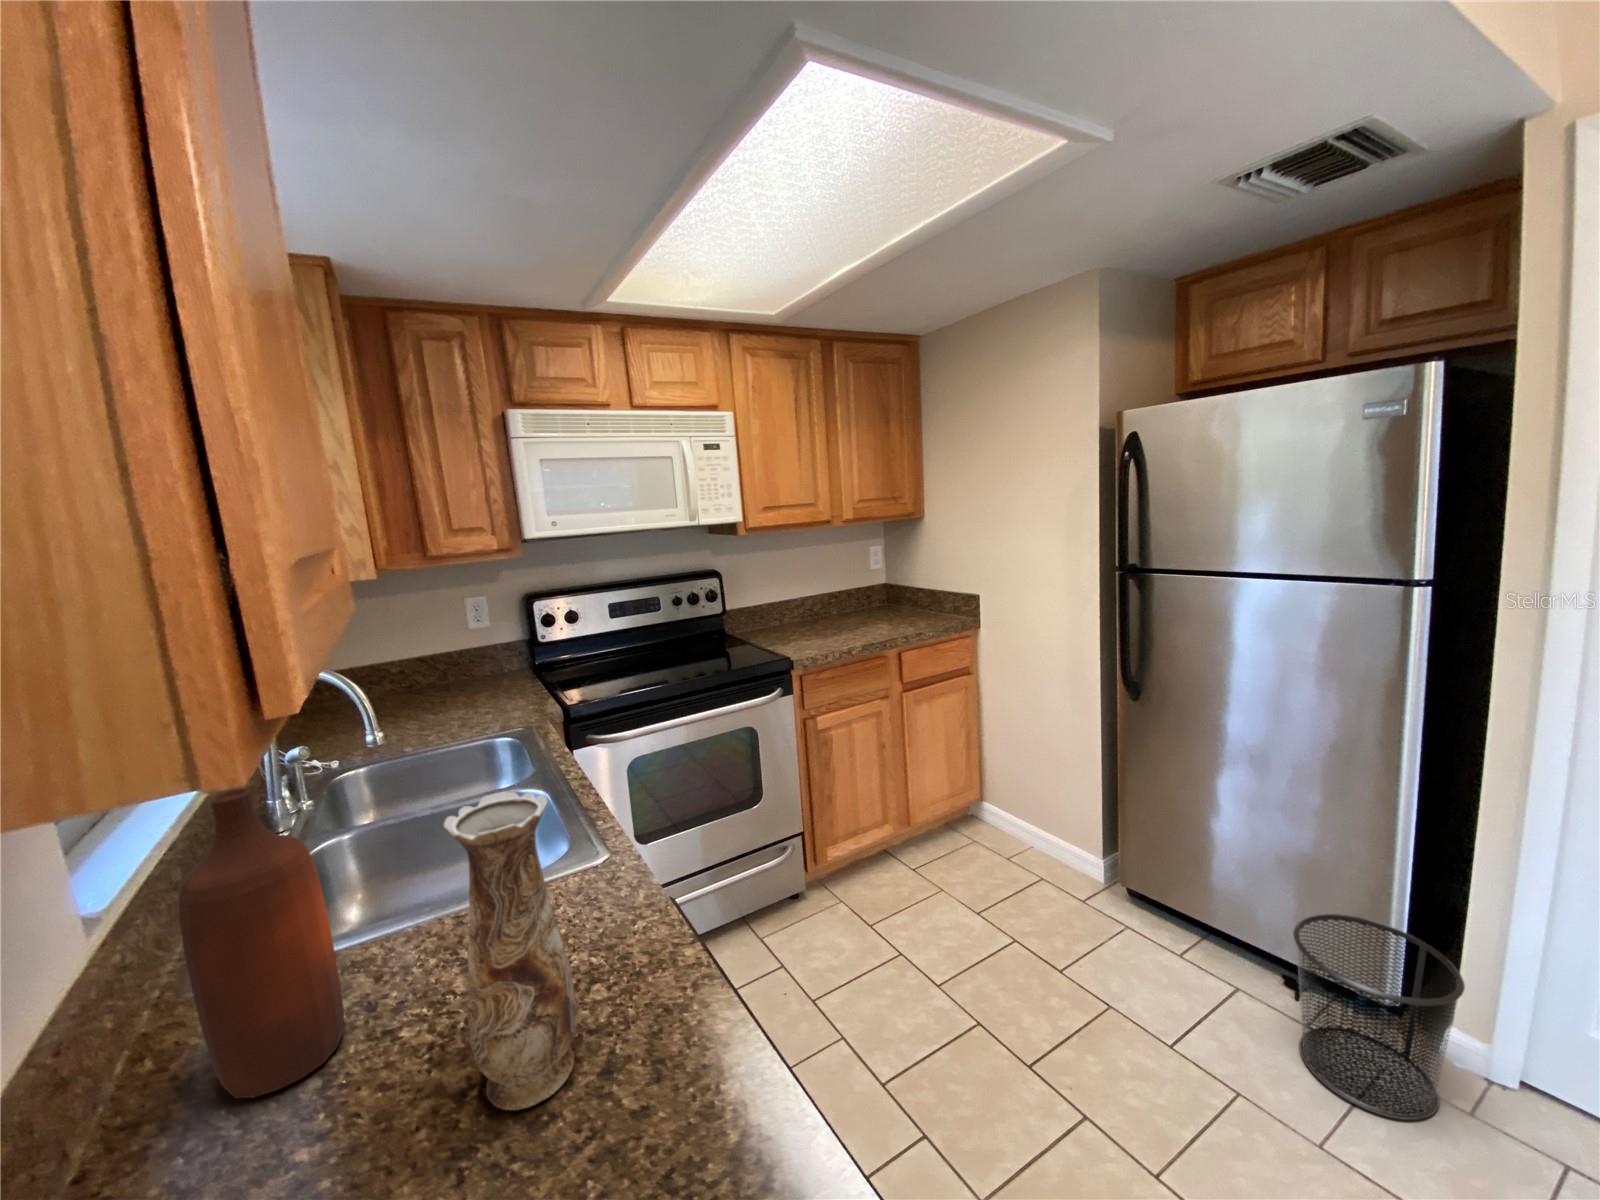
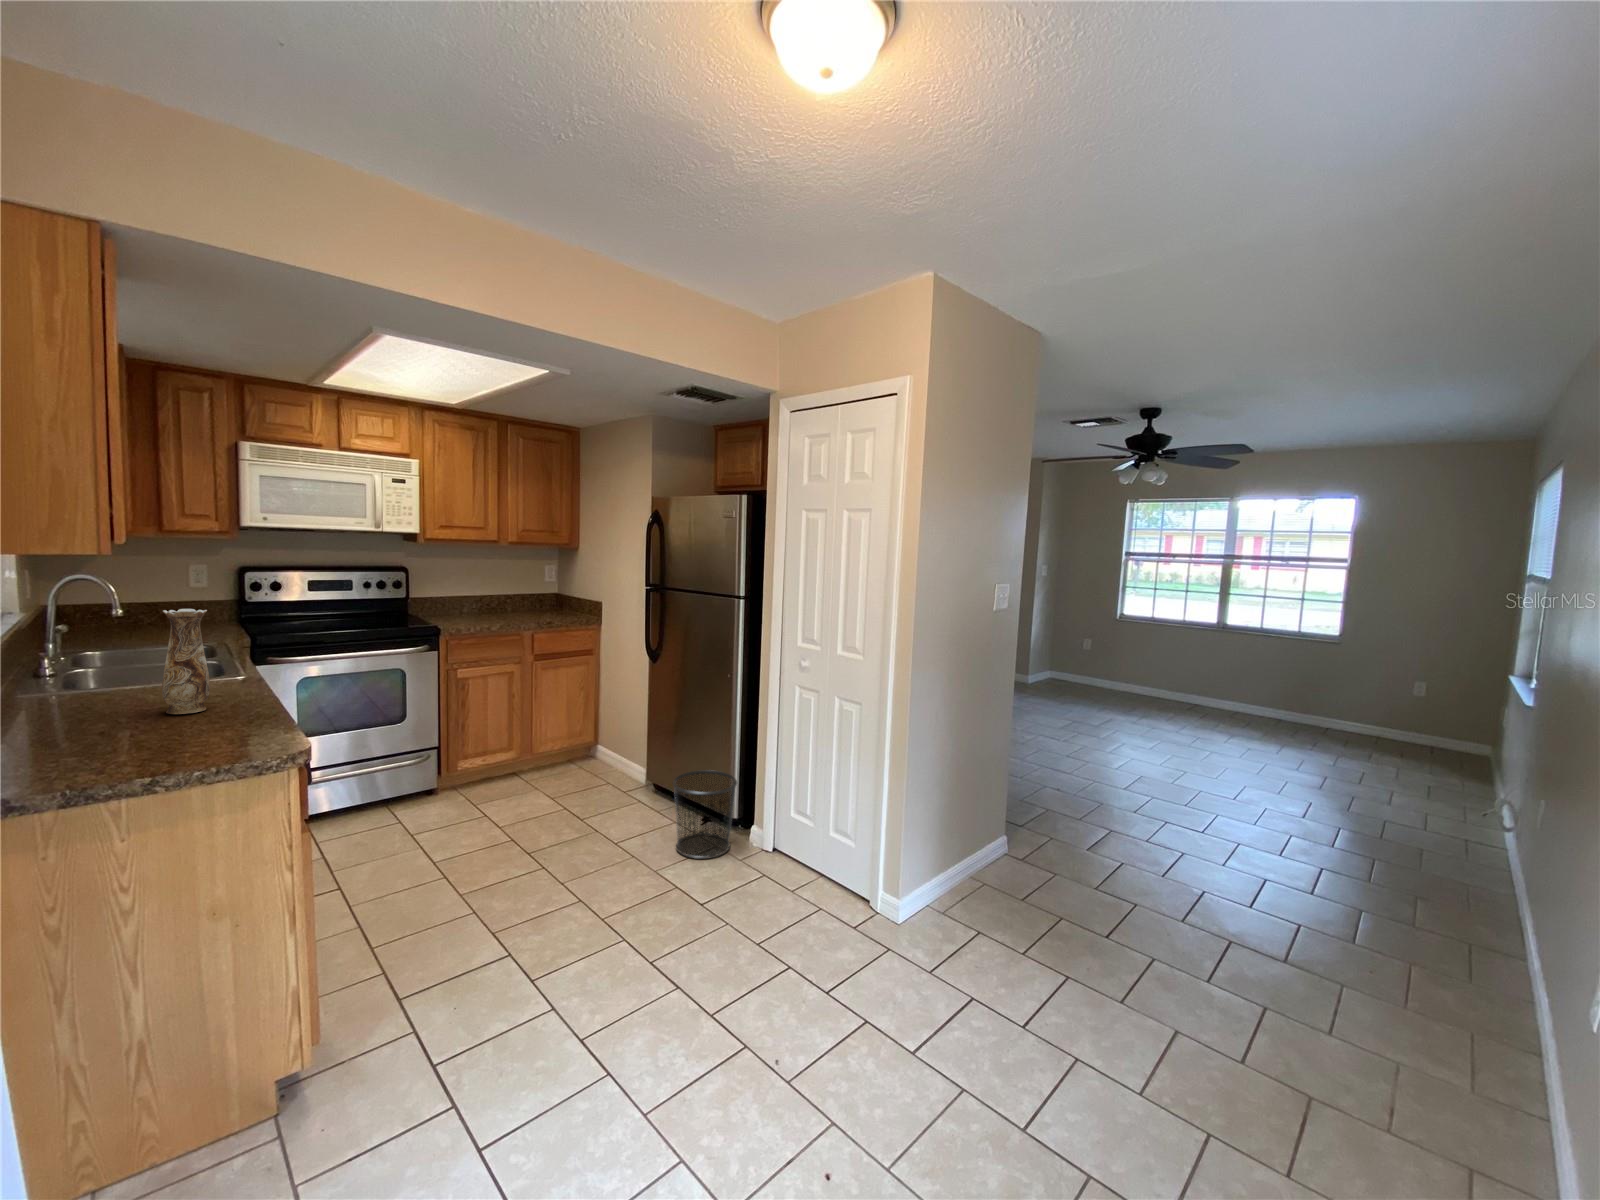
bottle: present [179,789,344,1098] -> none [40,599,102,713]

